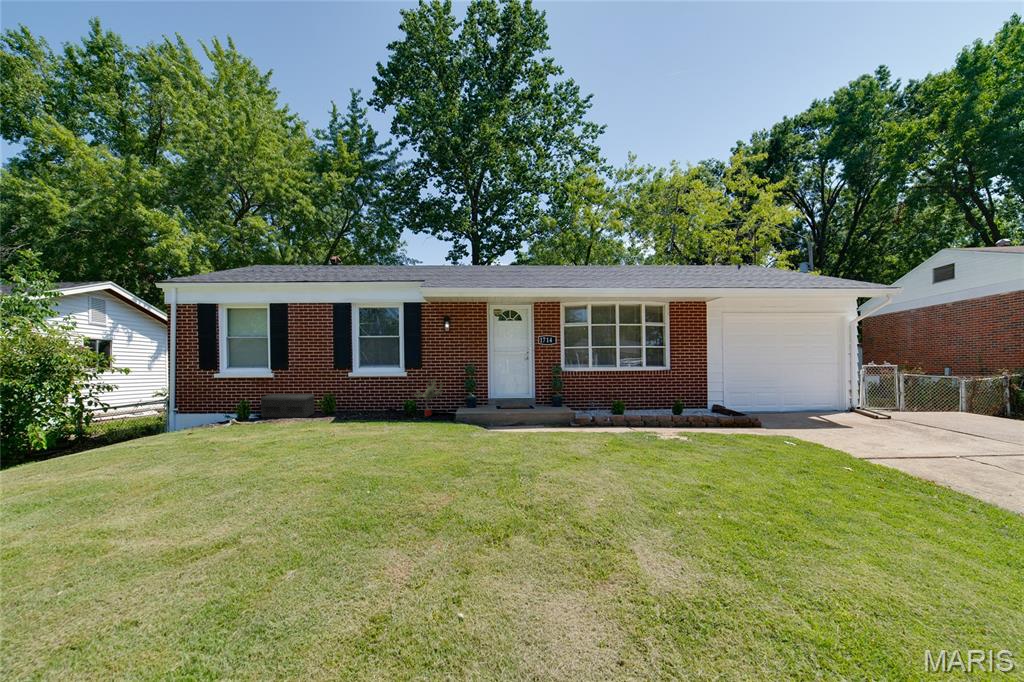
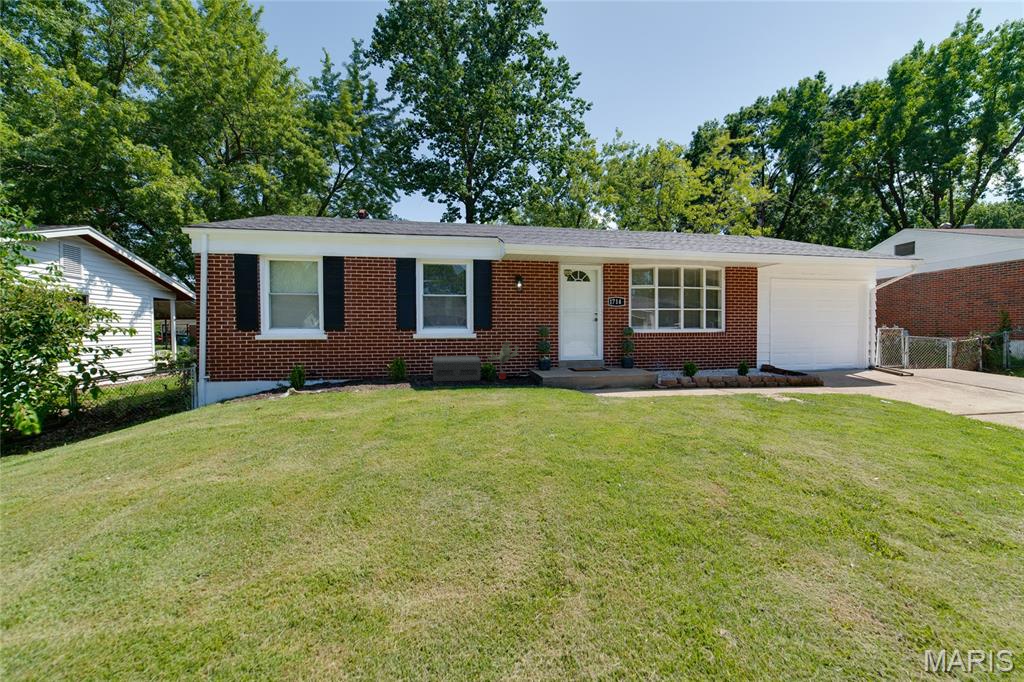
storage bench: present [261,394,314,418] -> present [433,356,481,382]

